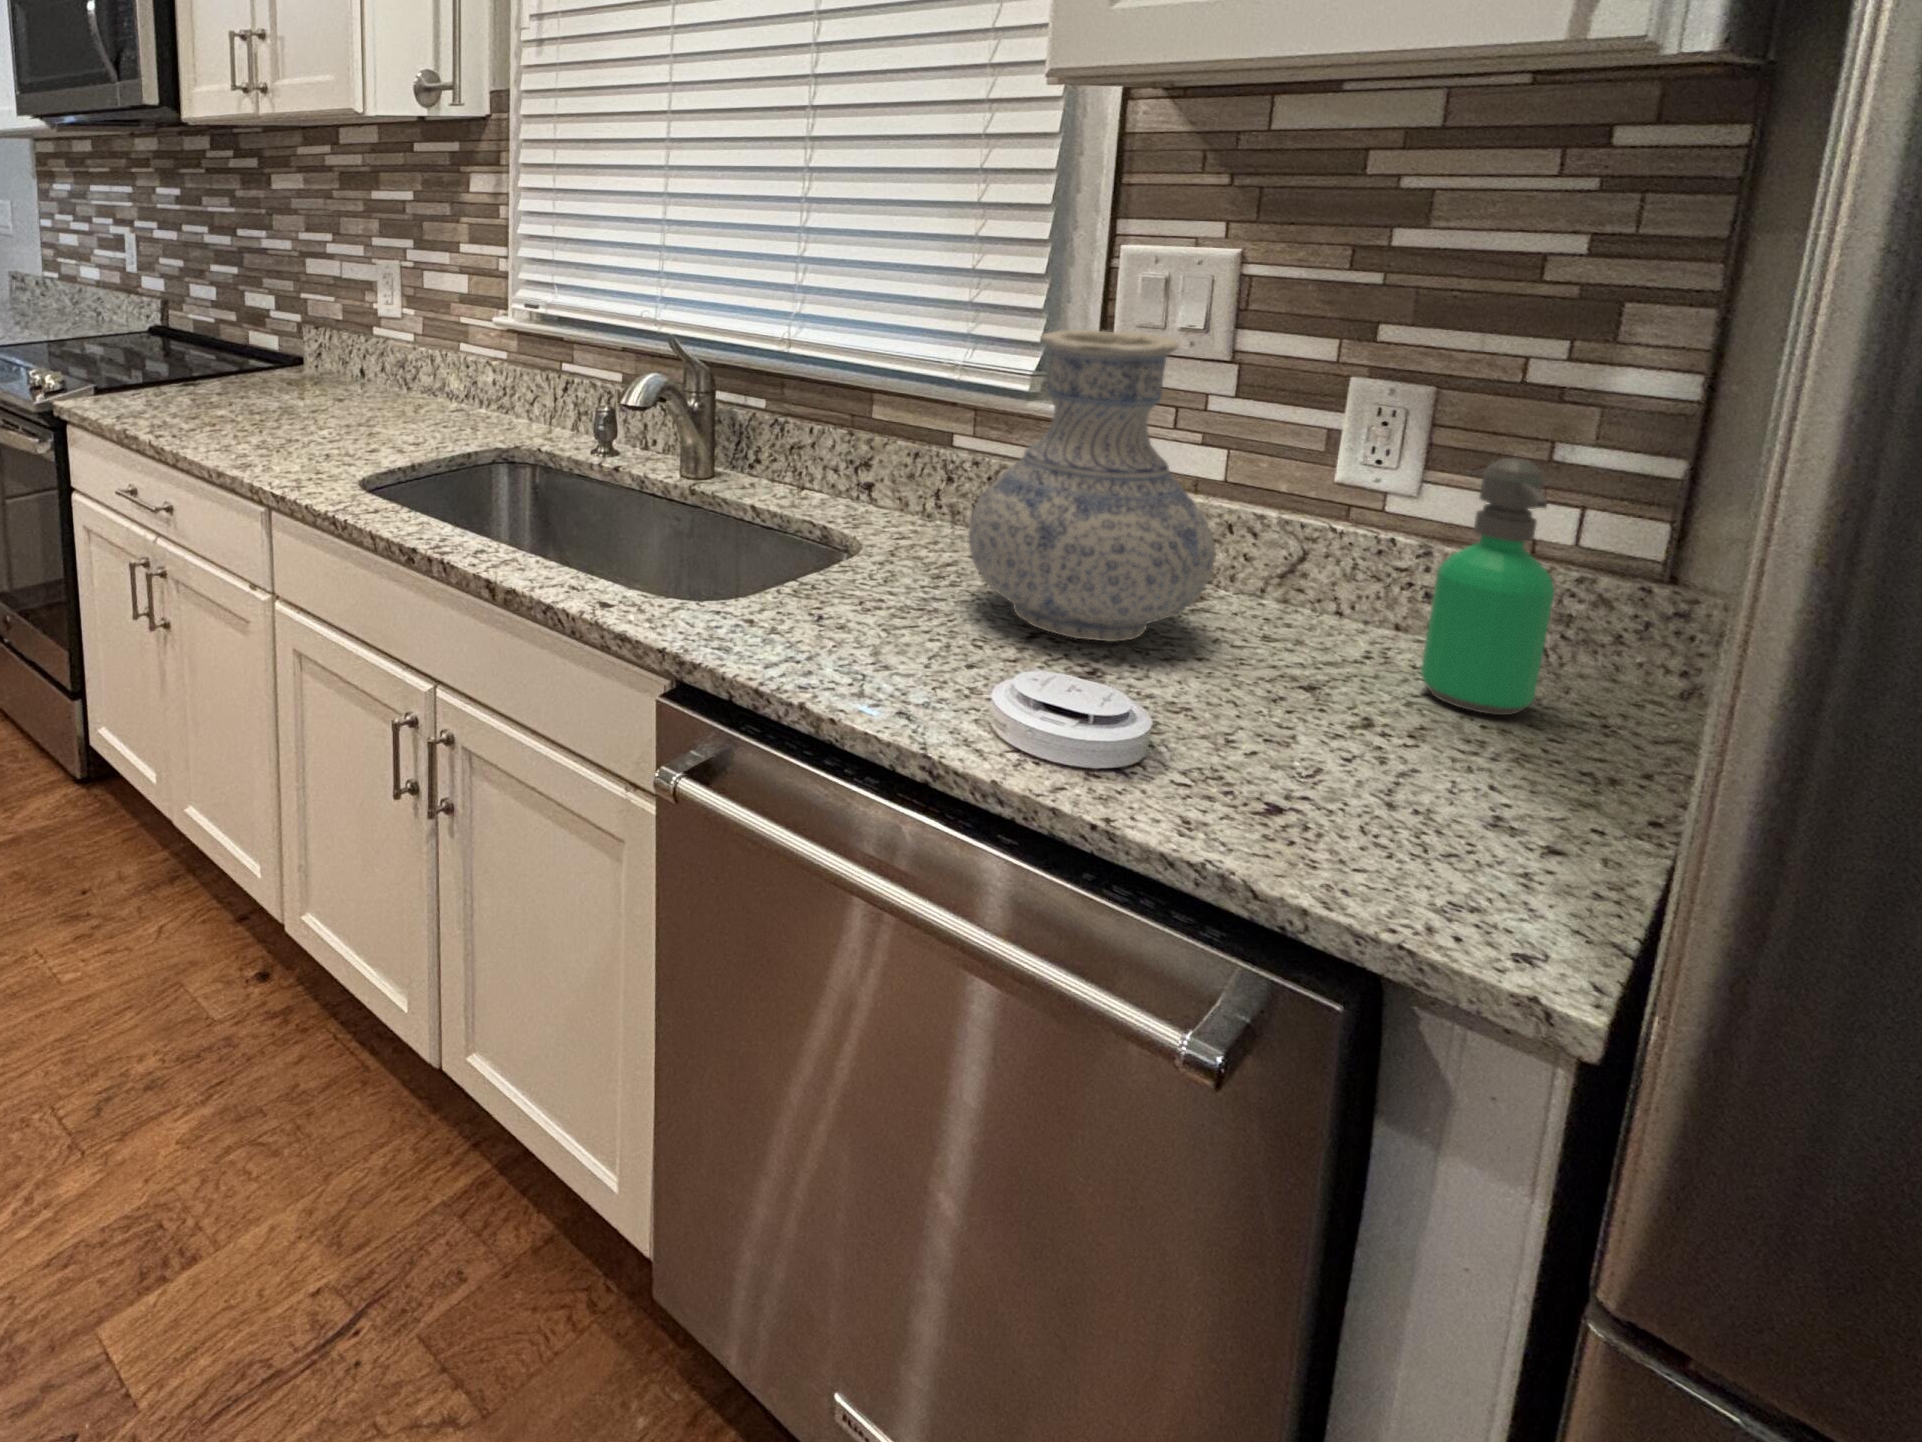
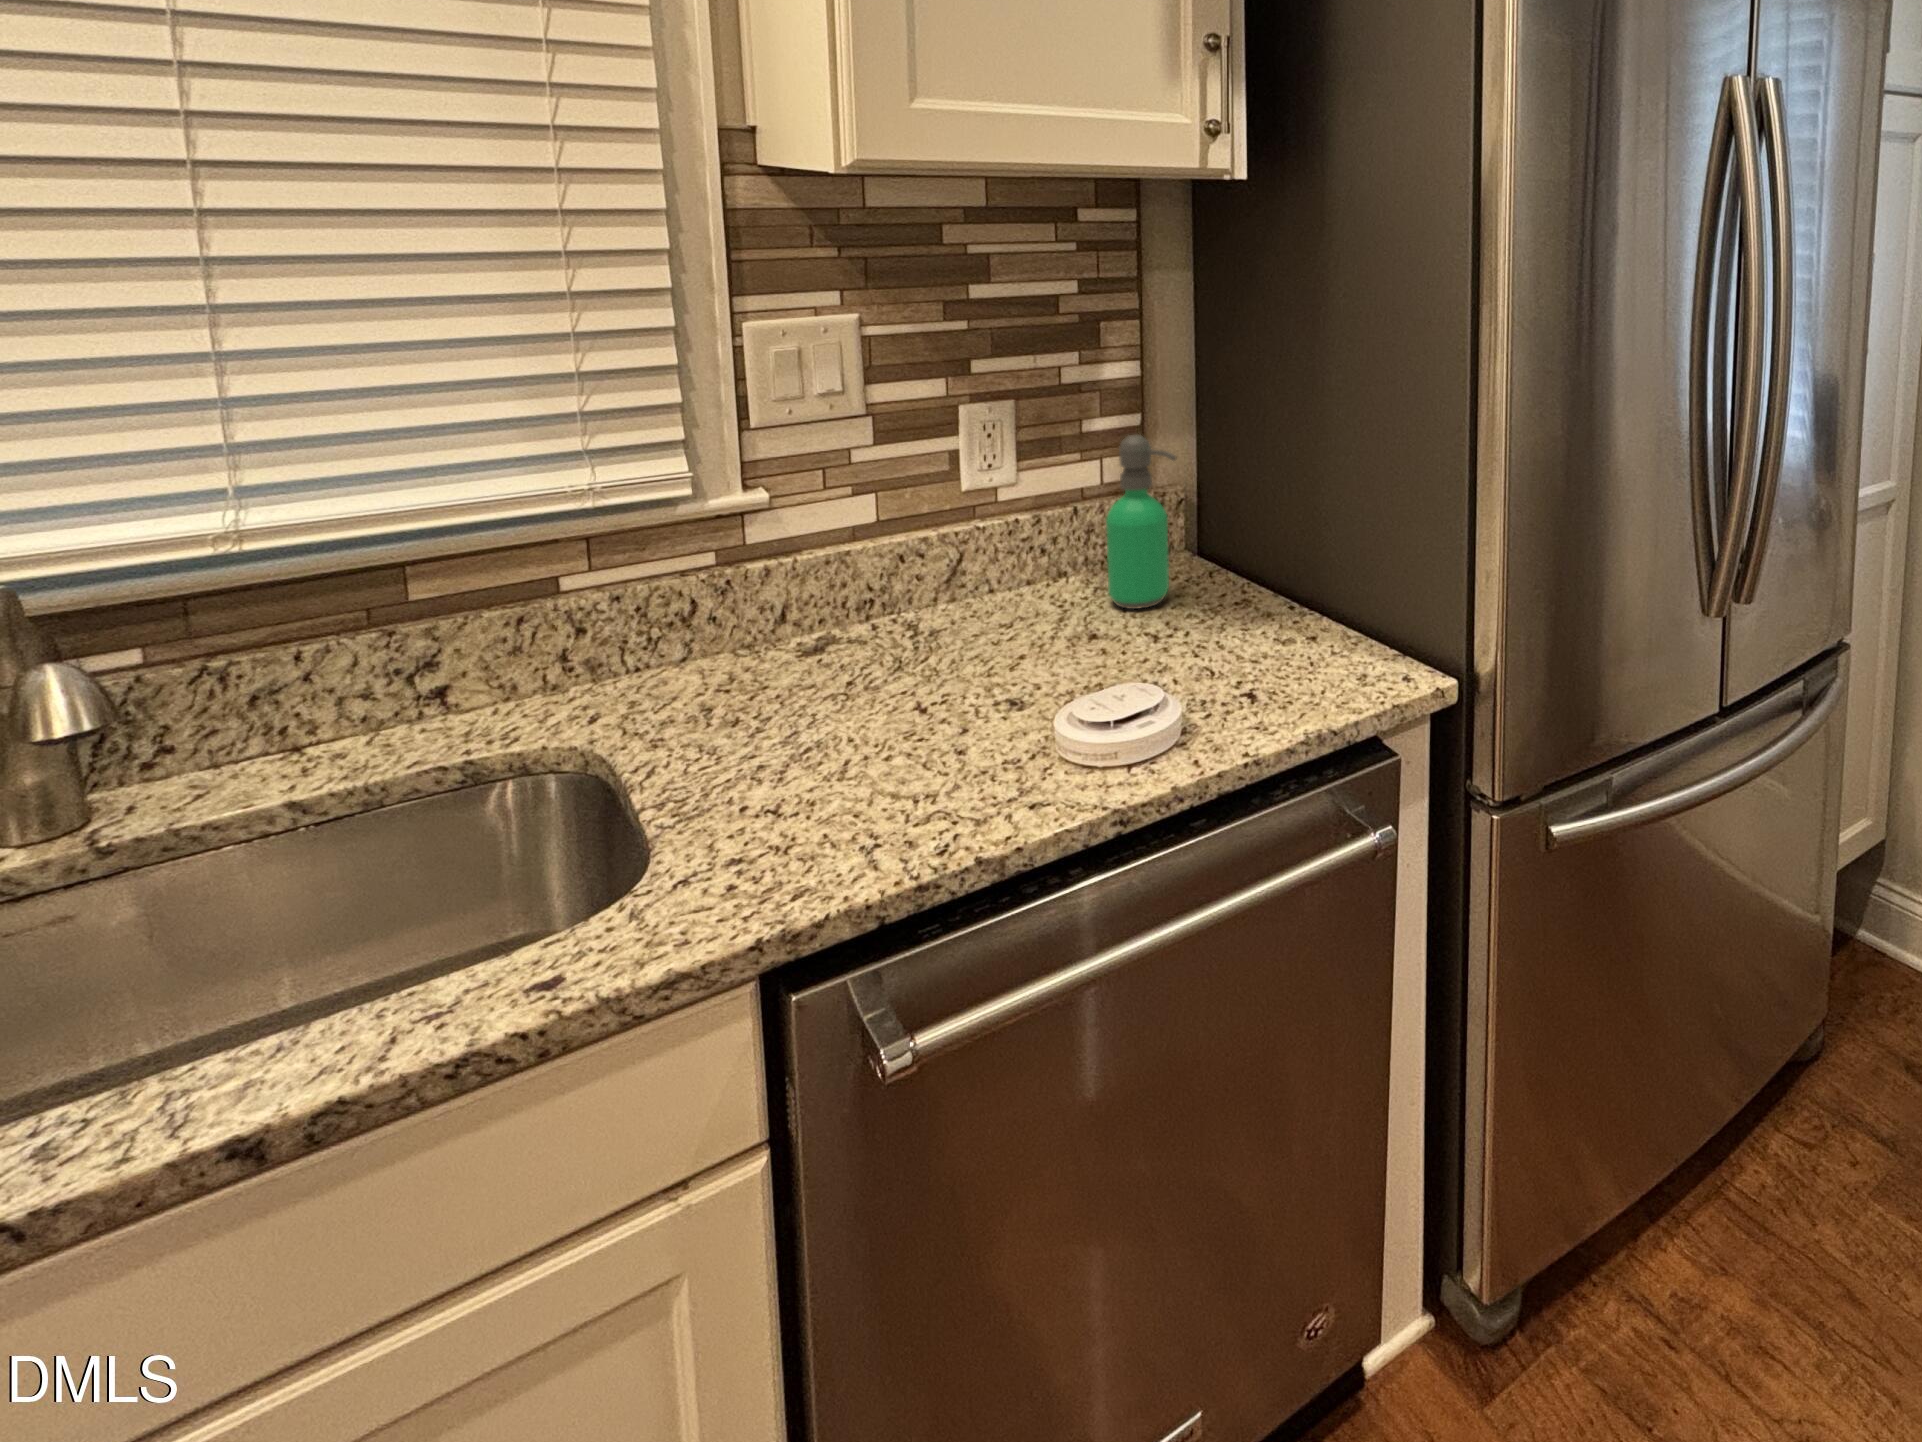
vase: present [968,330,1214,642] -> none [794,403,1020,705]

